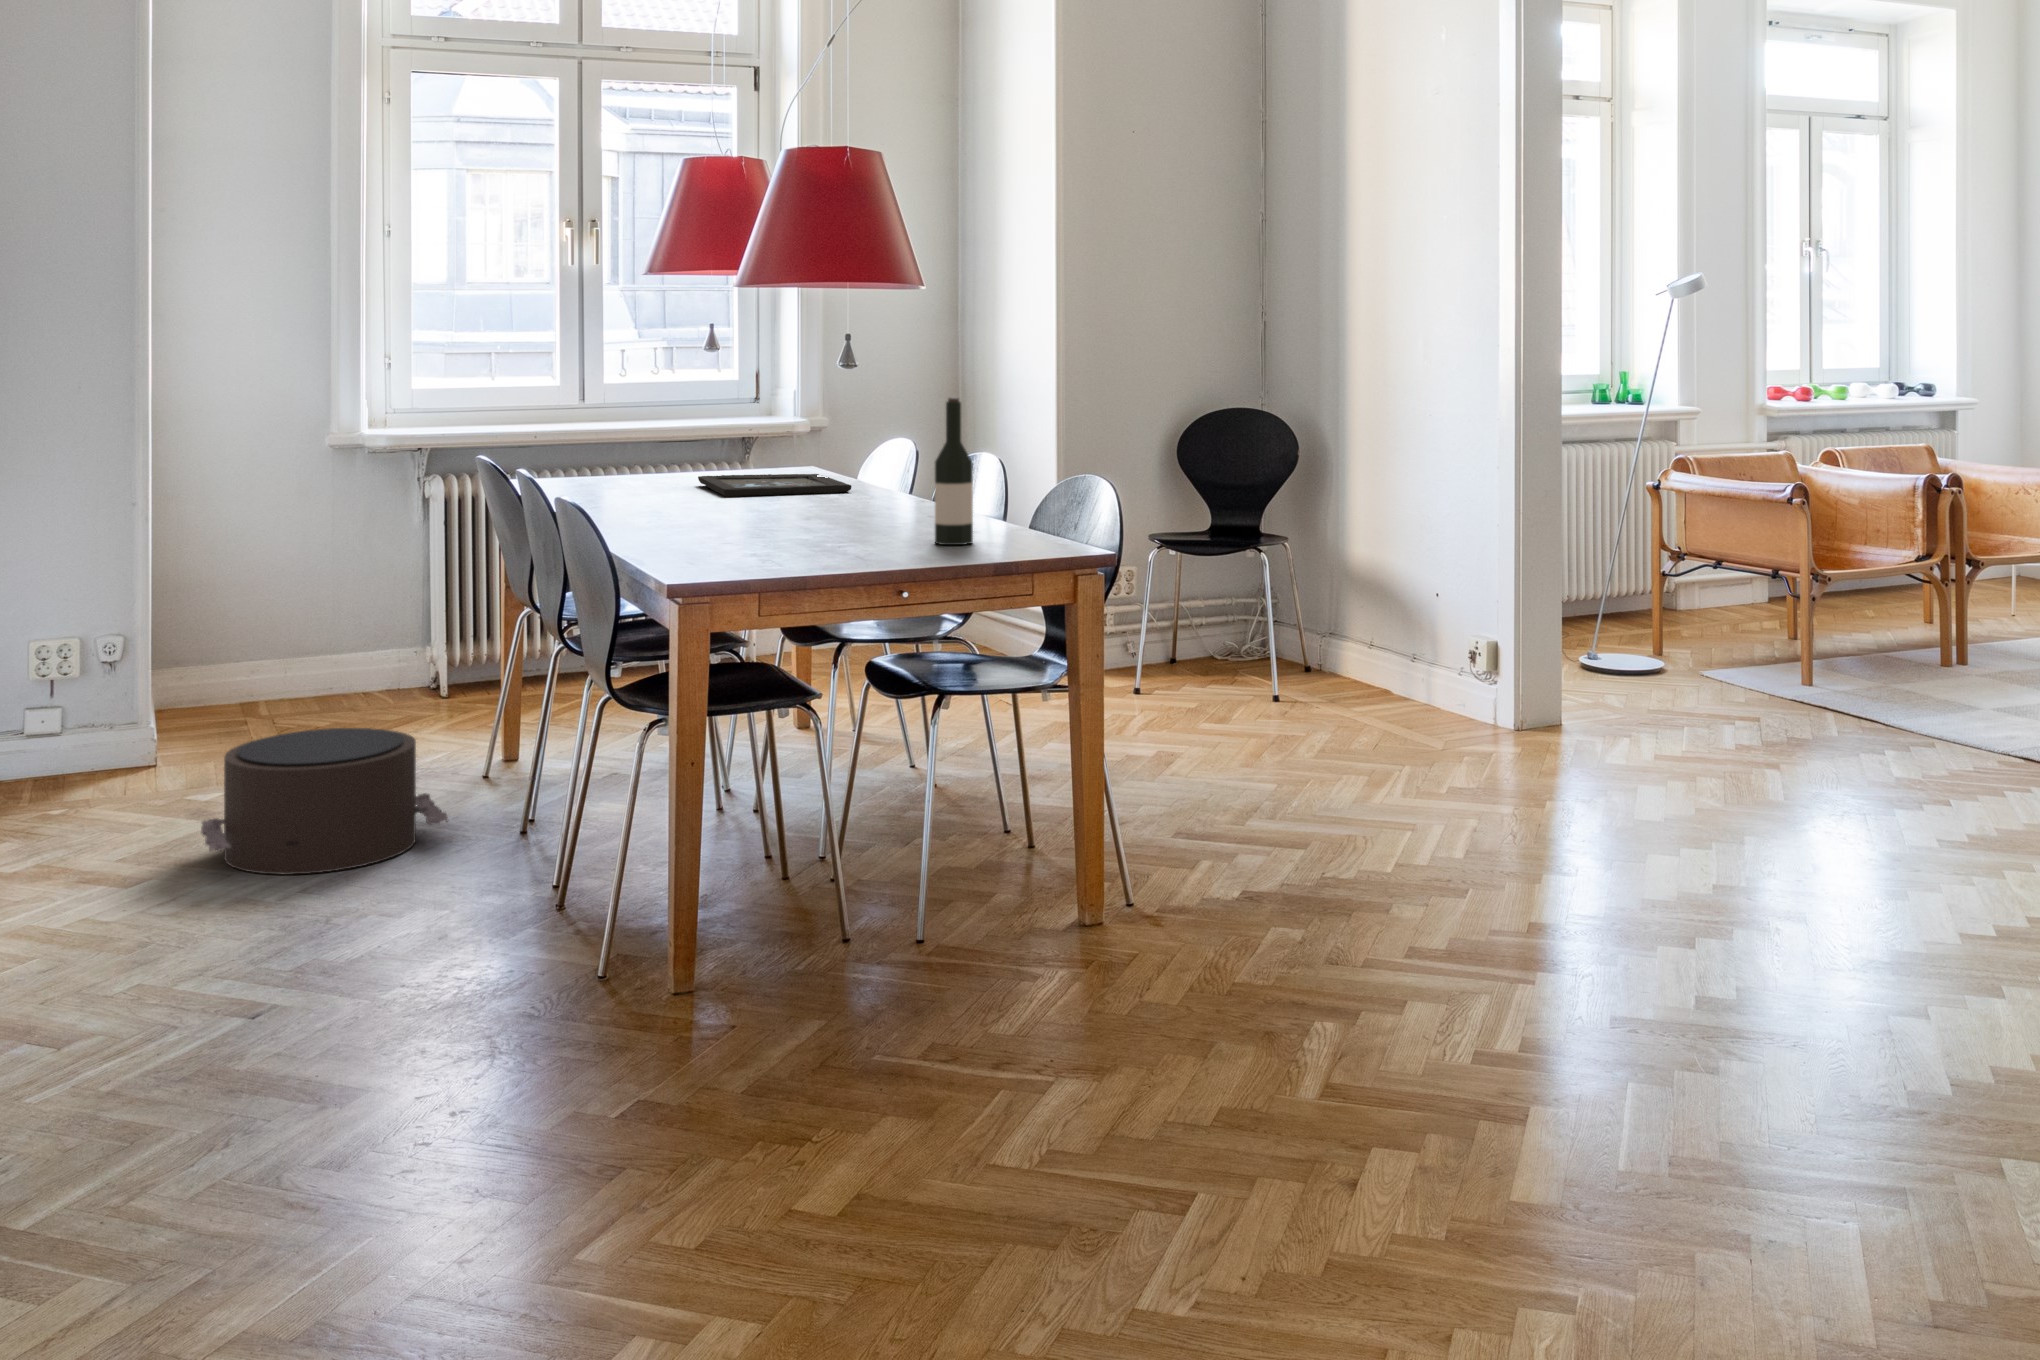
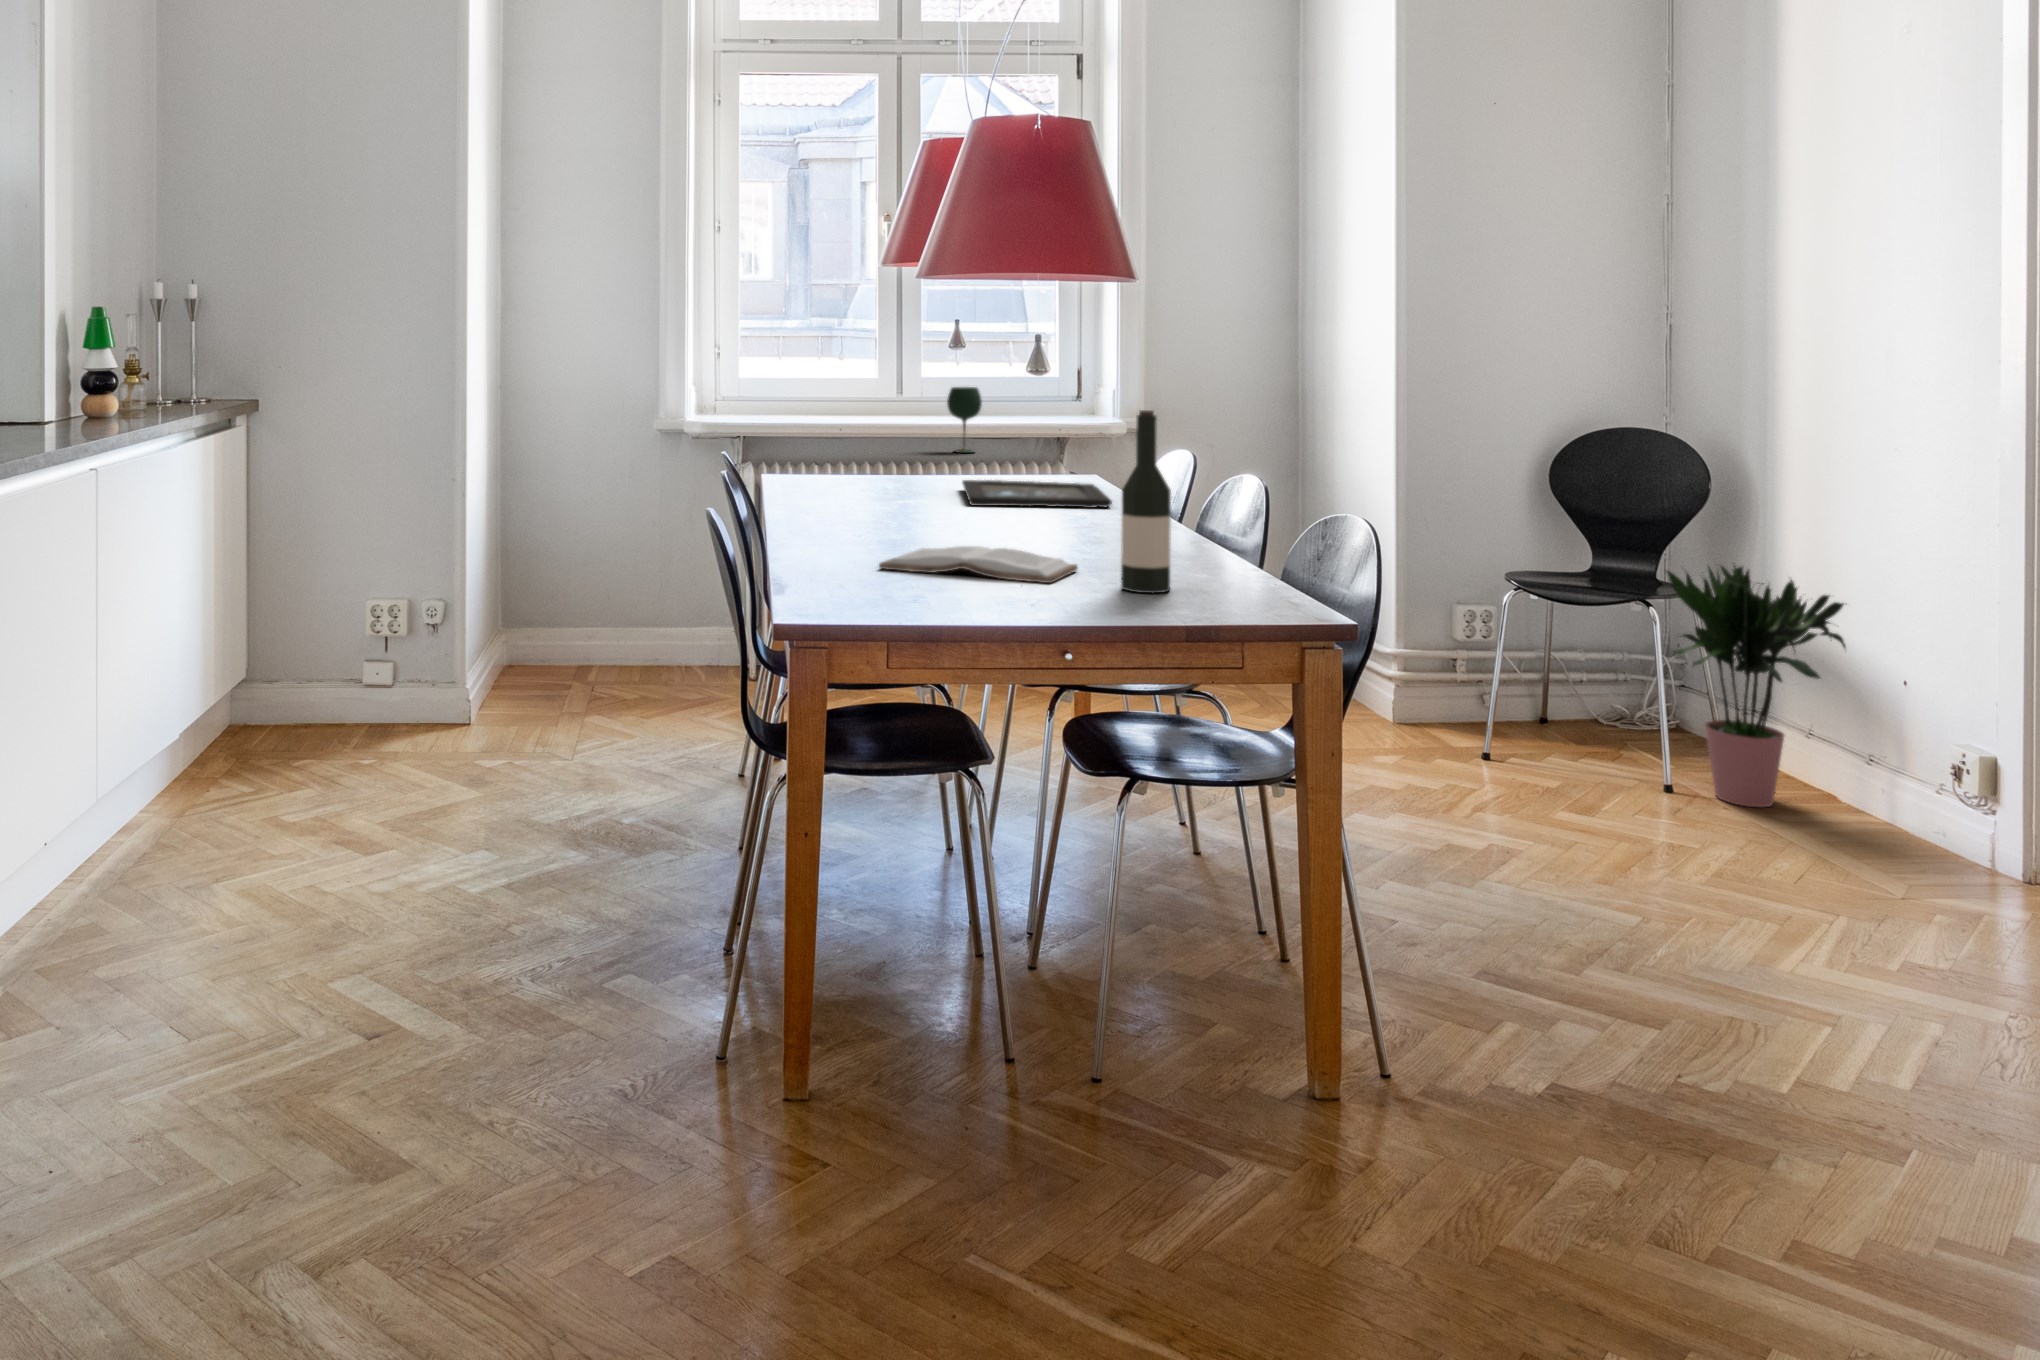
wine glass: none [632,391,668,456] -> present [947,387,982,453]
potted plant: none [1270,504,1406,705] -> present [1666,566,1846,807]
book: none [722,521,885,544] -> present [879,546,1077,583]
pouf: present [201,728,448,875] -> none [423,715,656,867]

